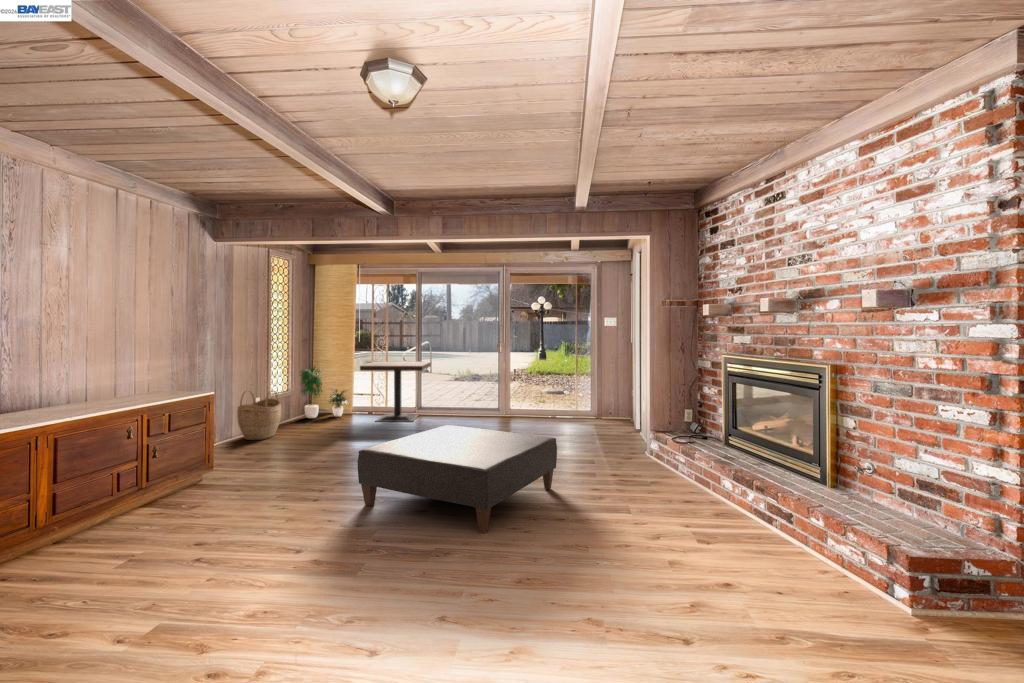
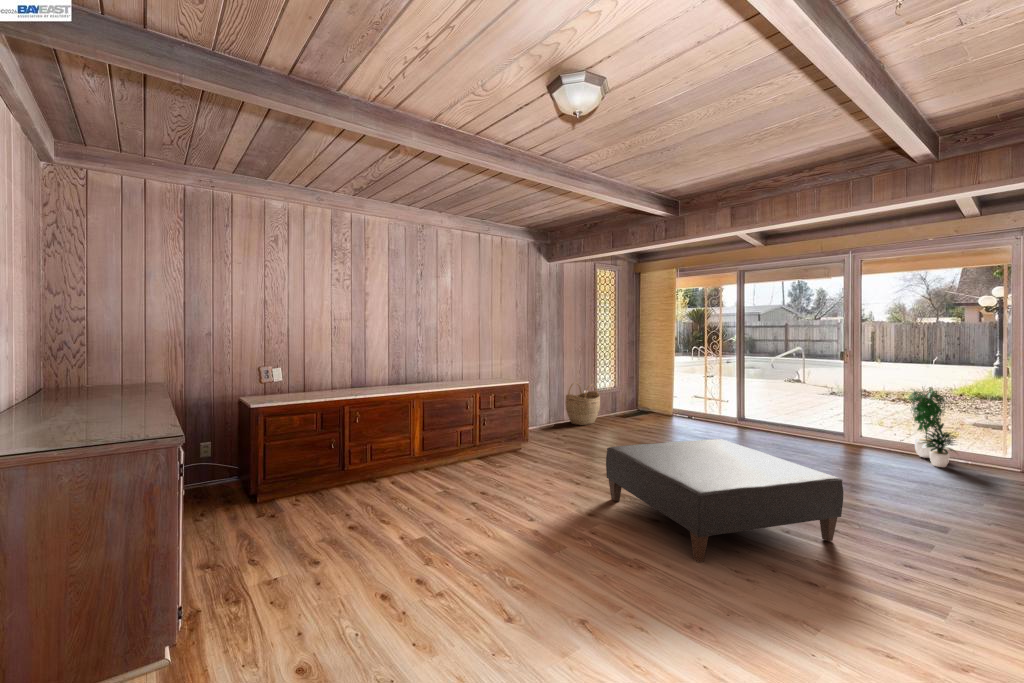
side table: present [360,362,431,422] -> none [673,365,758,431]
potted plant: present [300,366,347,418] -> present [908,389,956,467]

